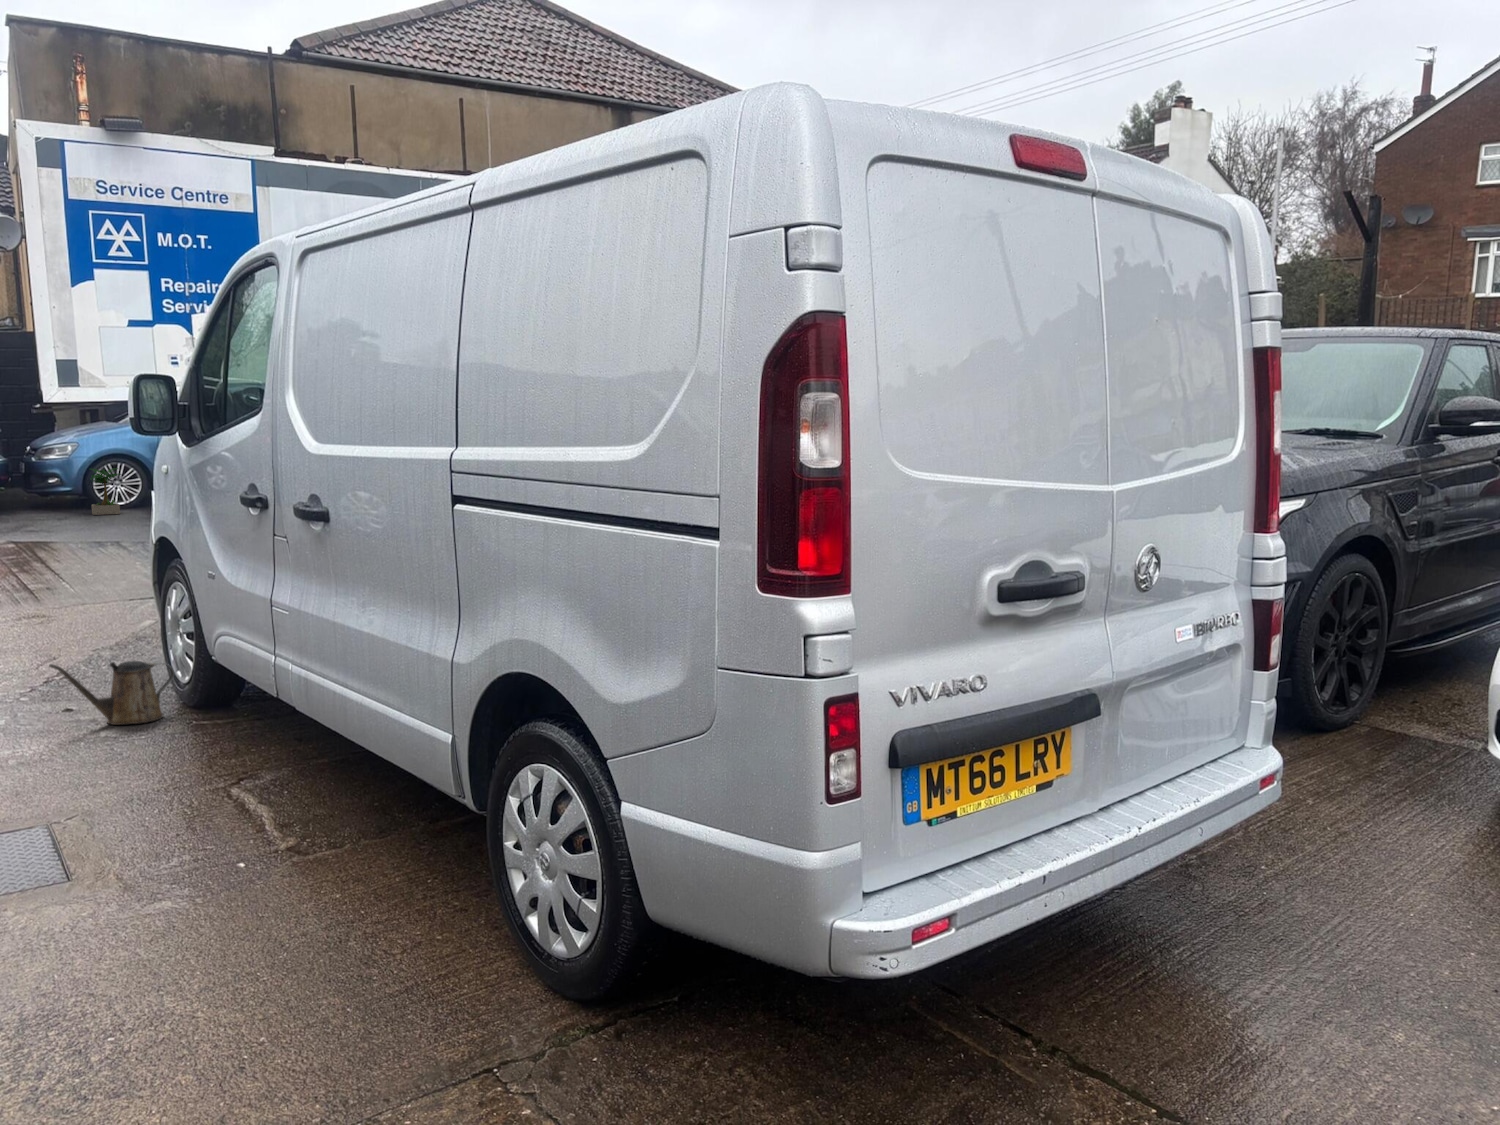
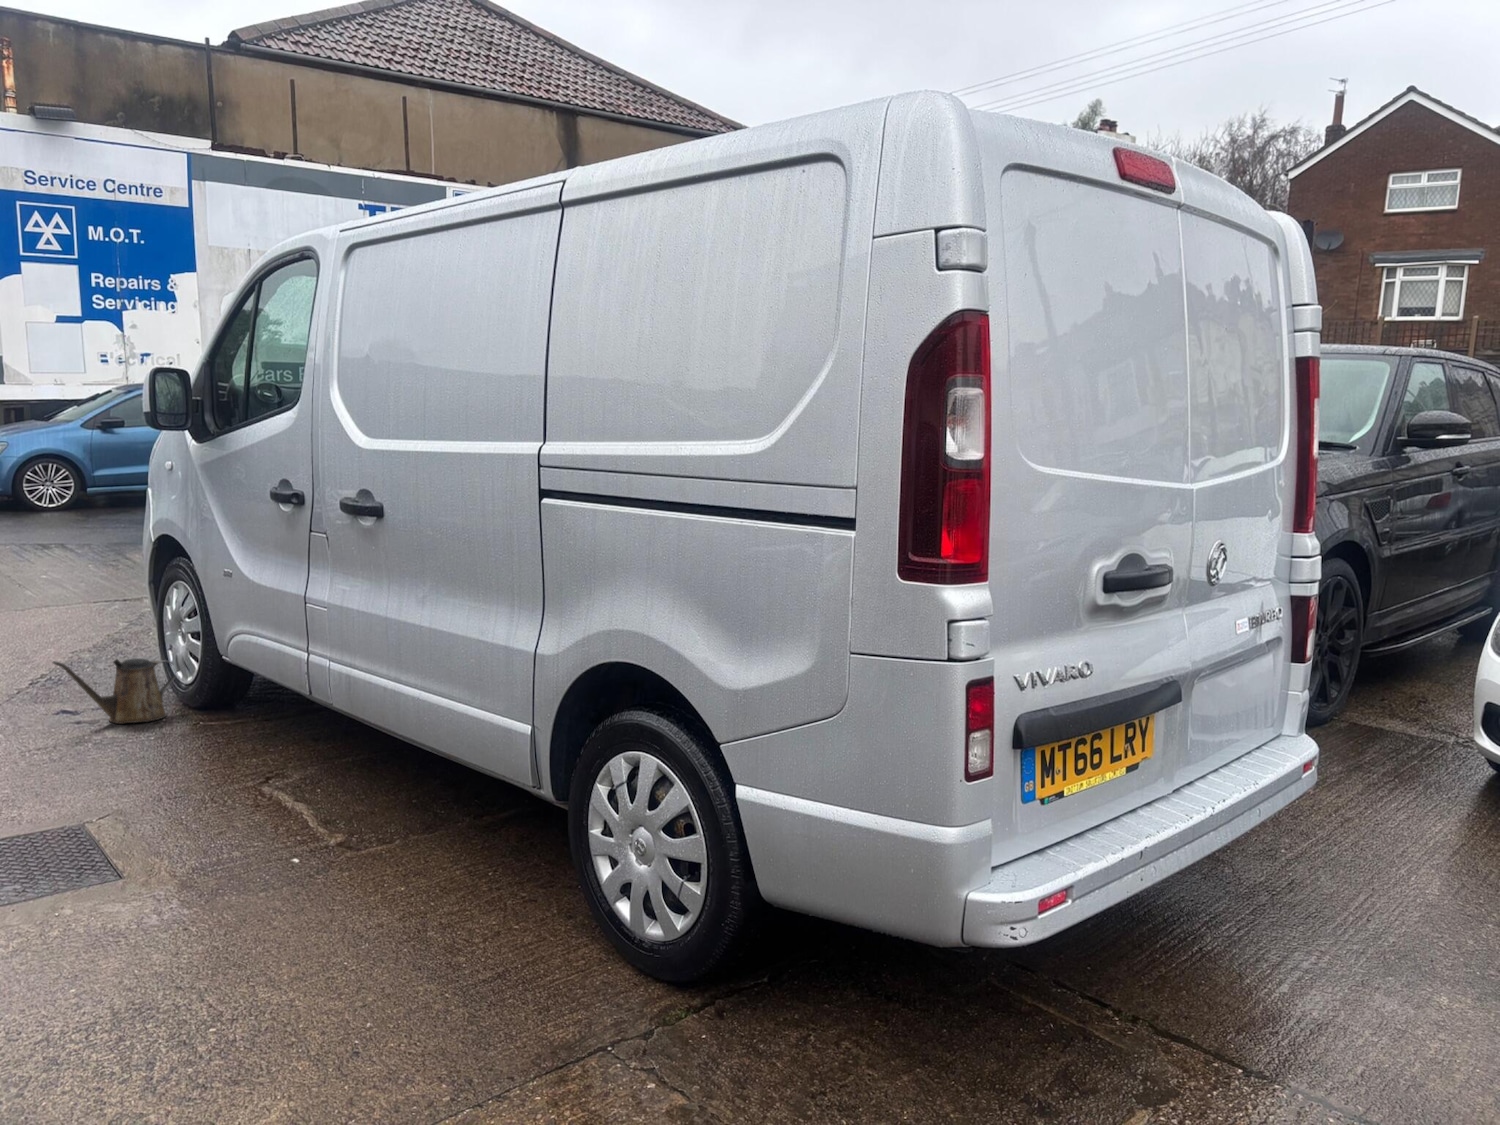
potted plant: present [90,468,121,515] -> none [20,465,62,514]

